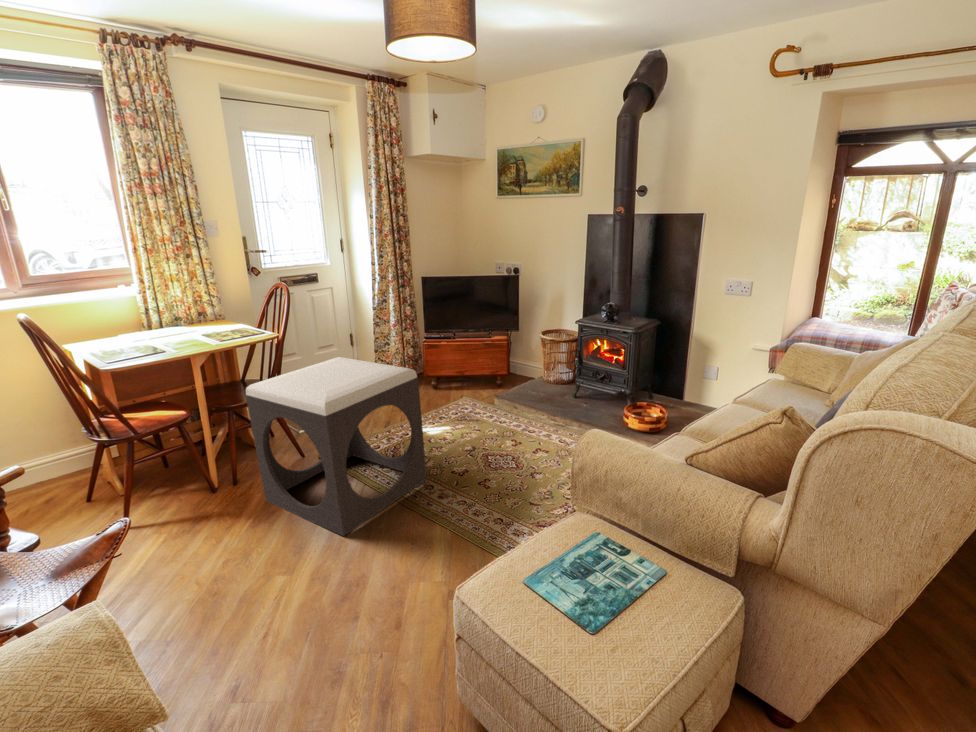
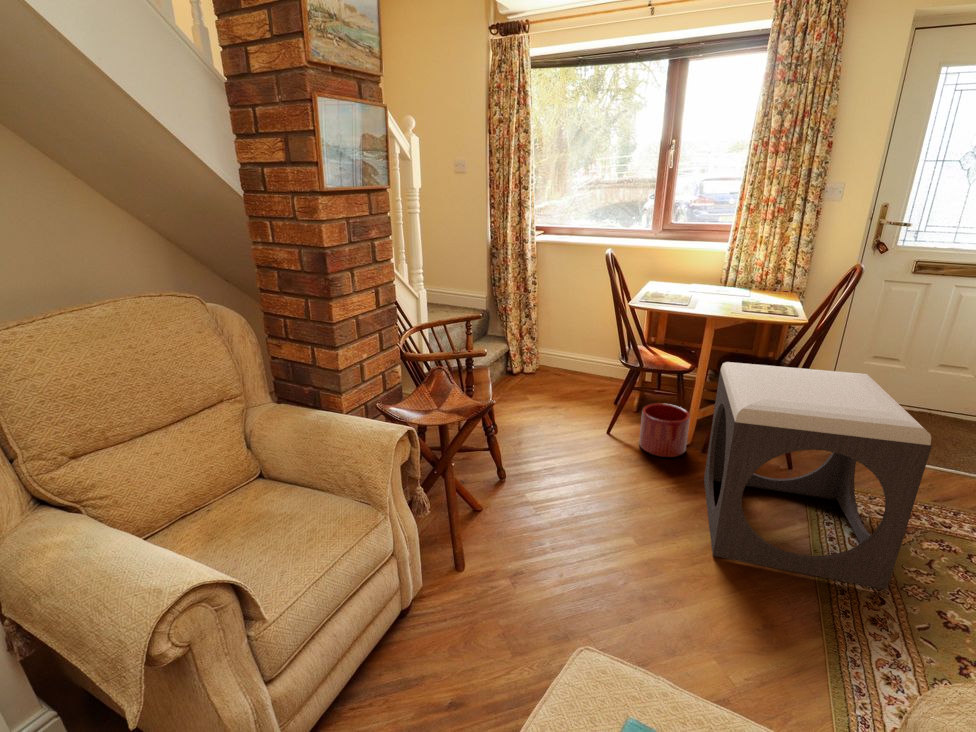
planter: none [162,455,226,517] -> present [639,403,690,457]

